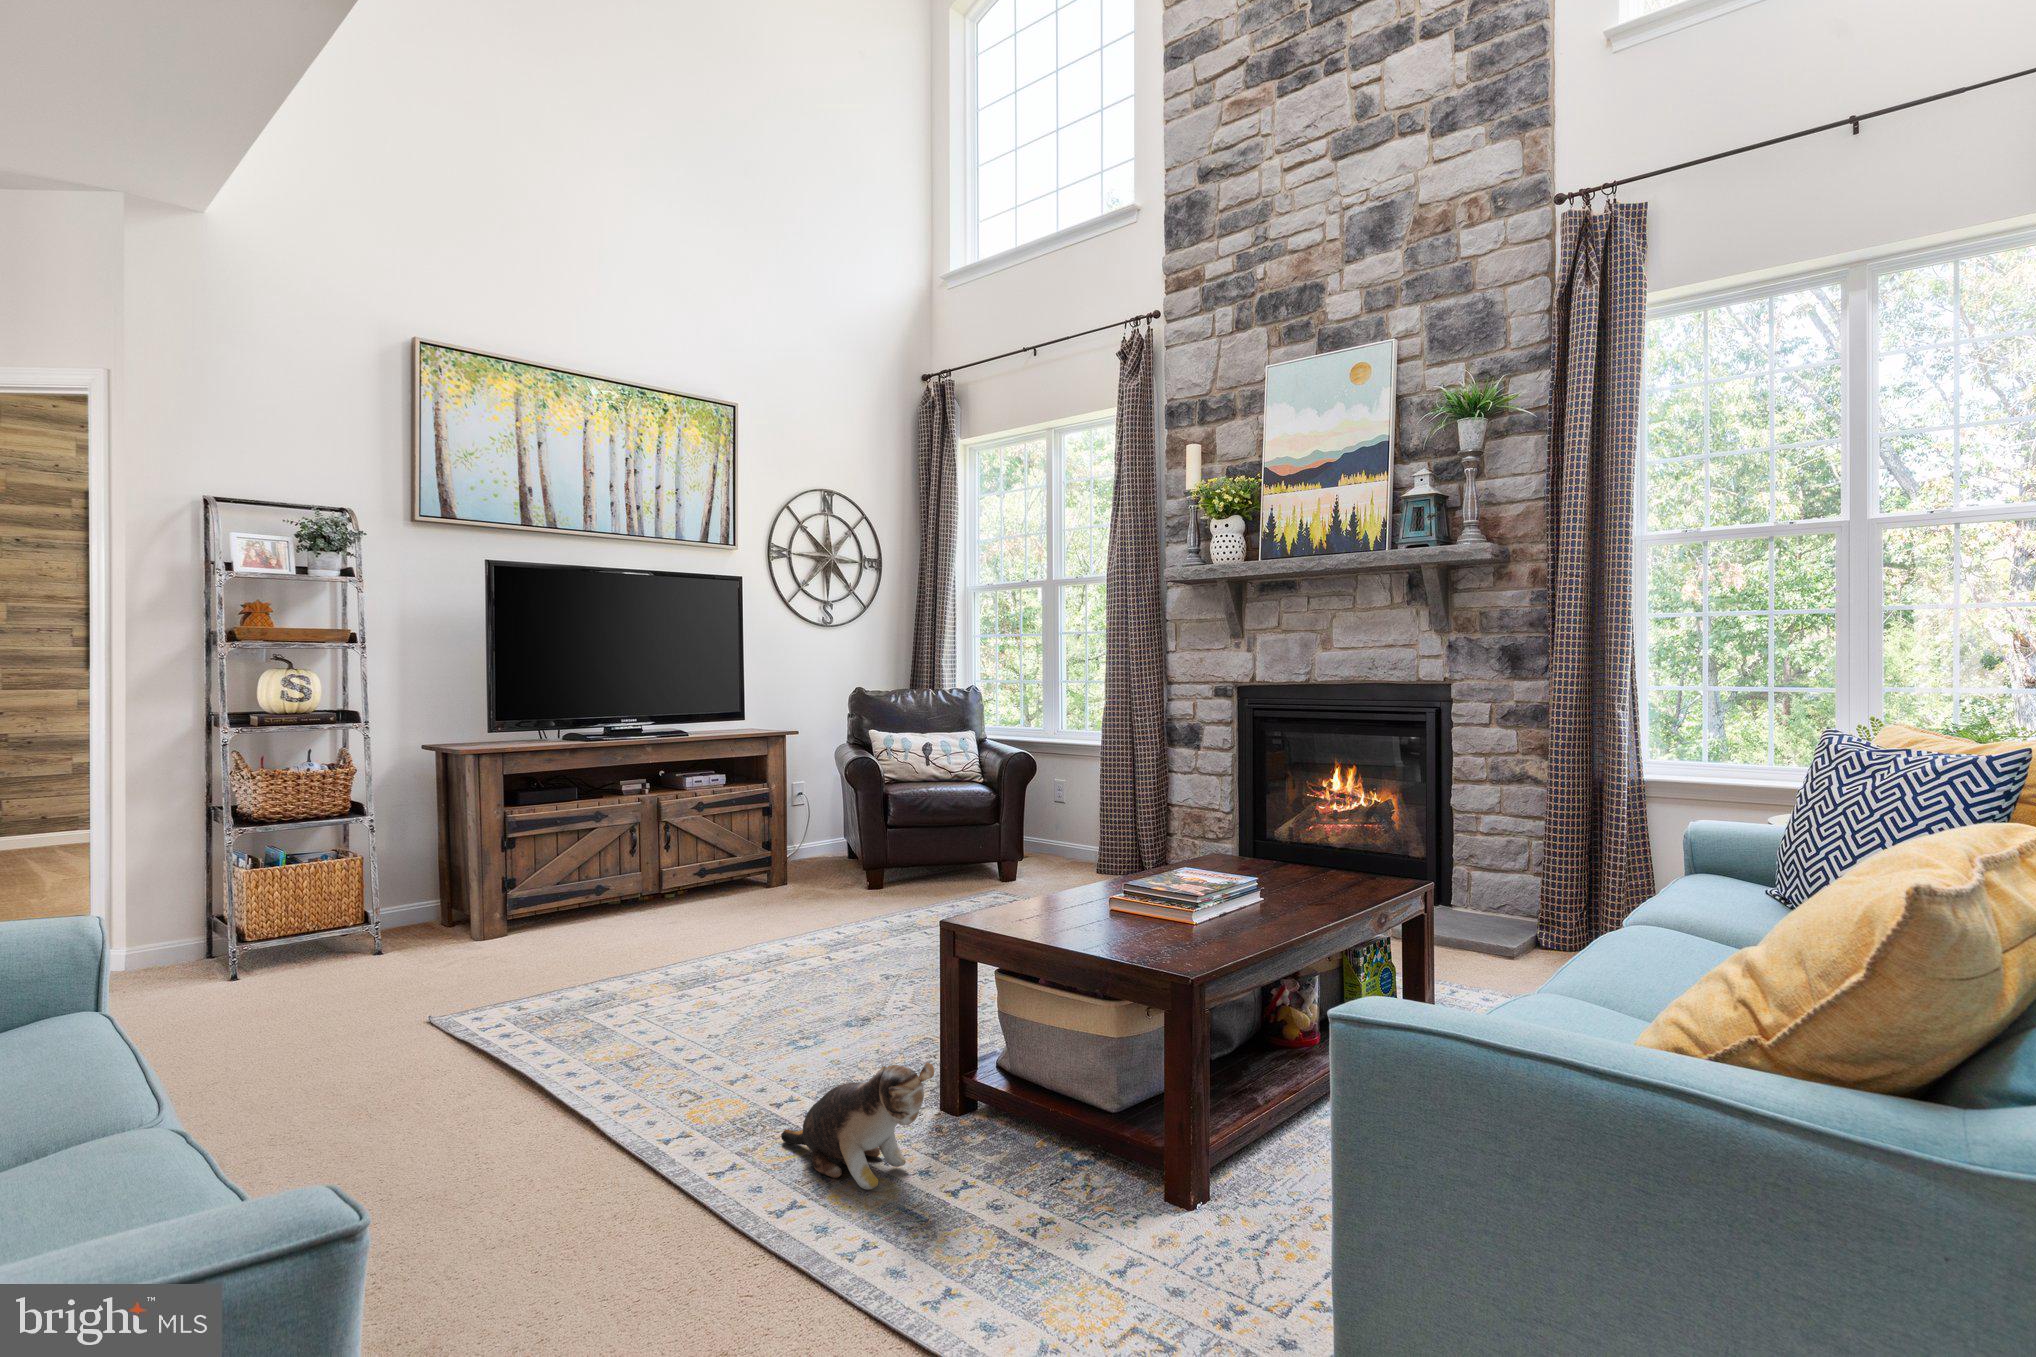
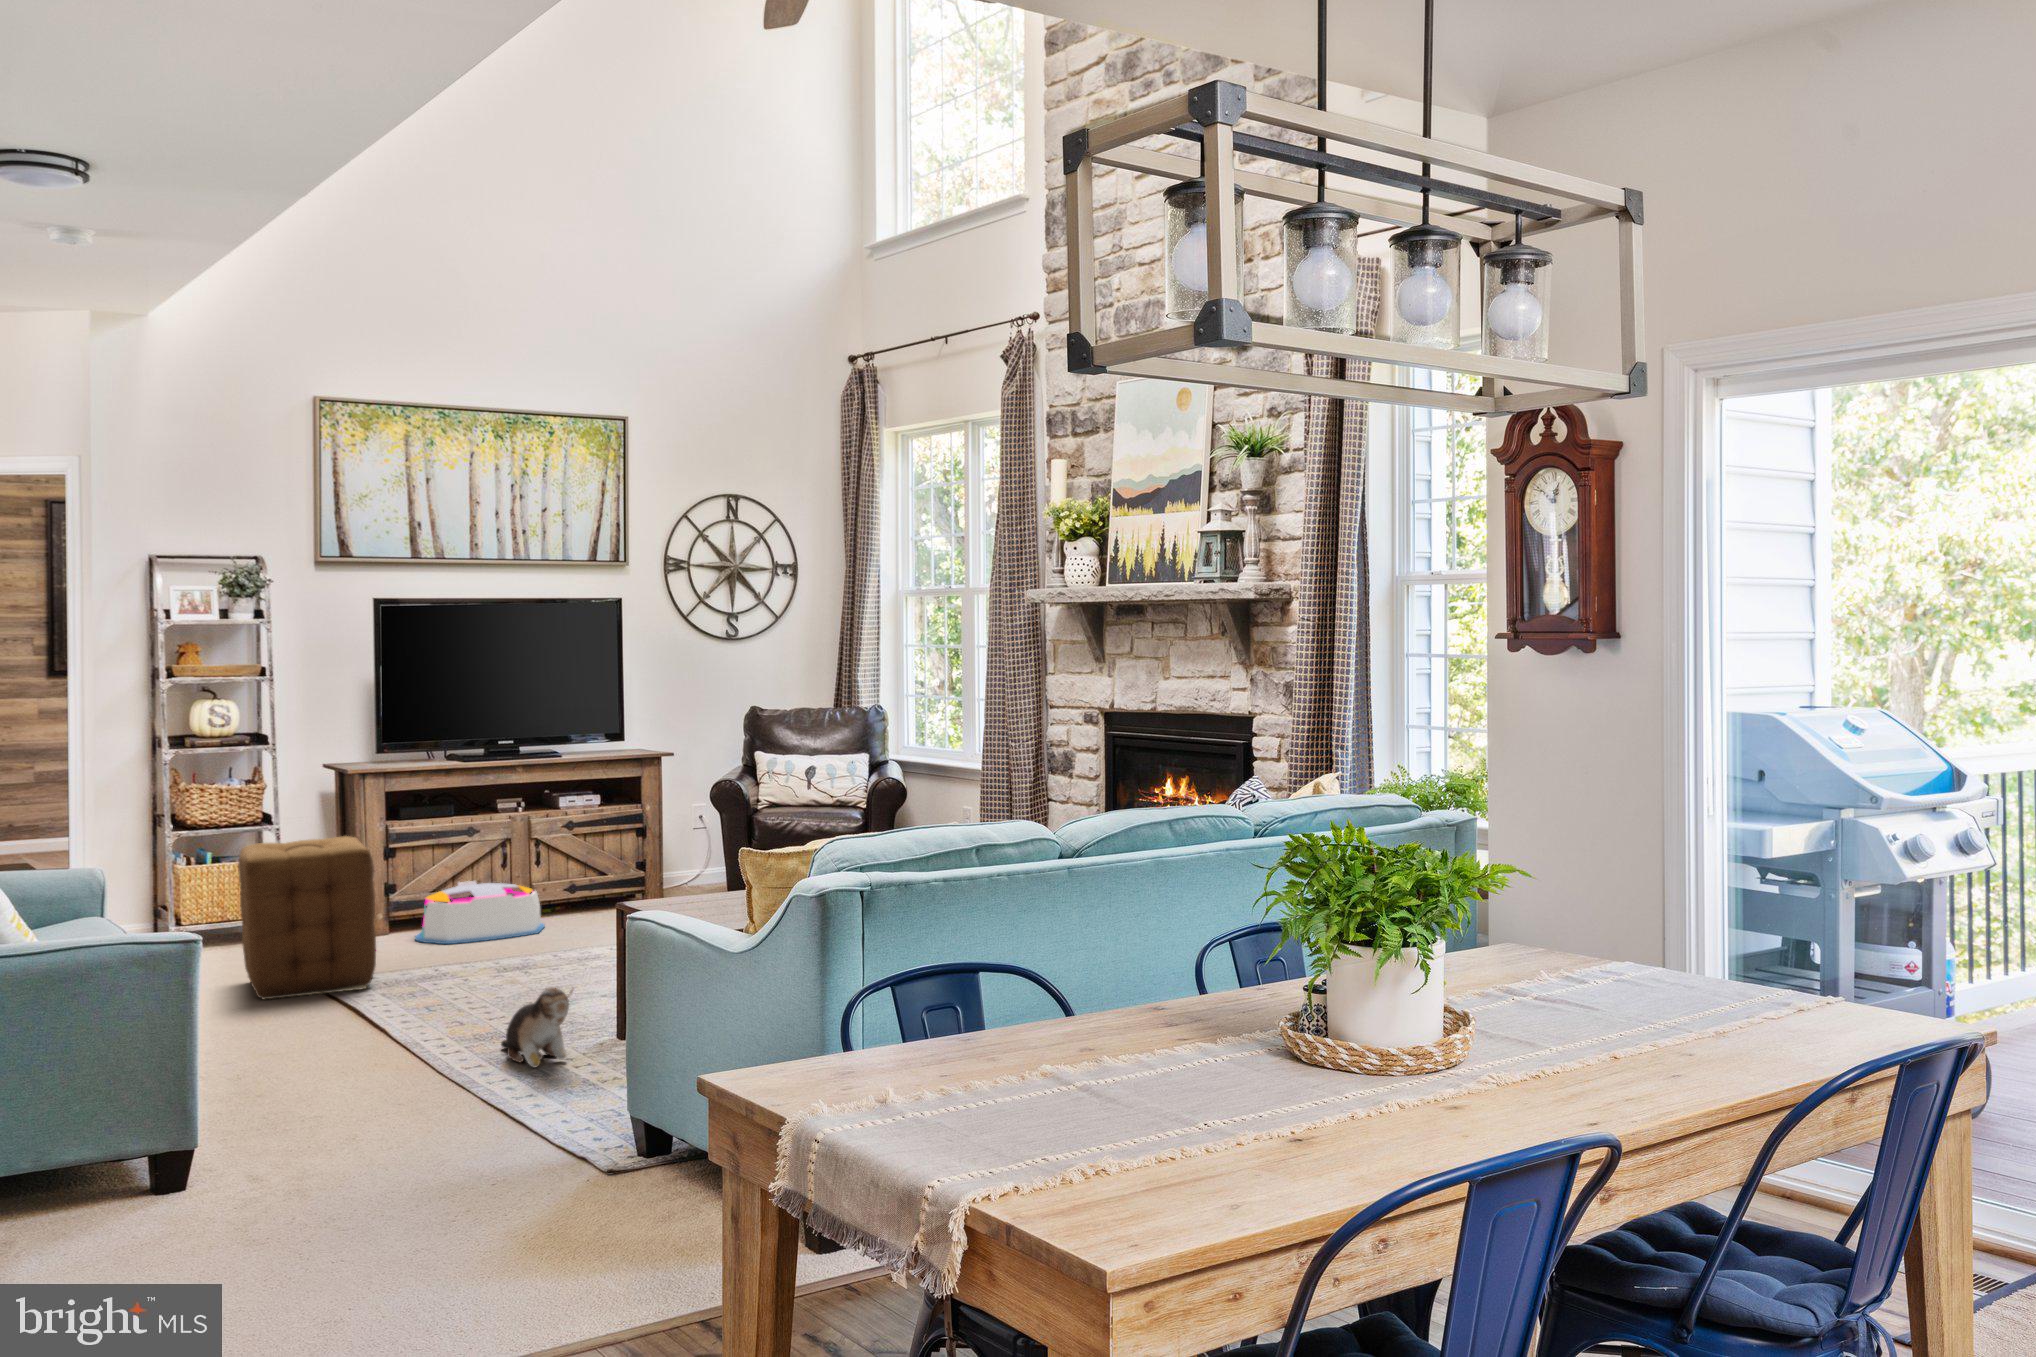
ottoman: none [336,830,527,1055] -> present [238,836,376,999]
storage bin: none [540,869,682,945] -> present [415,881,545,944]

